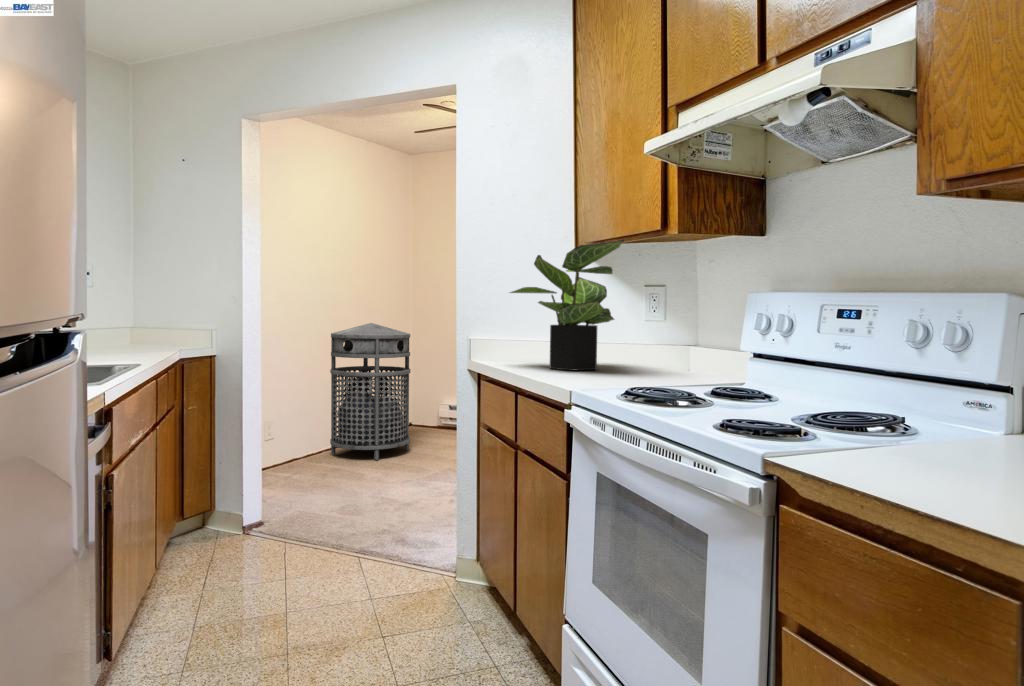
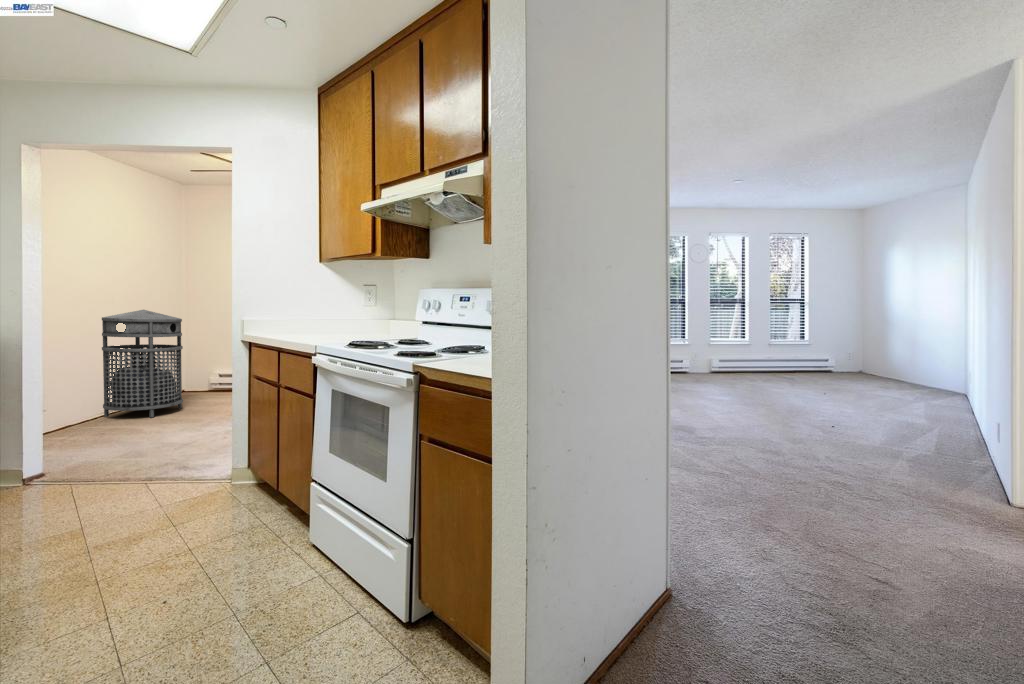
potted plant: present [510,240,624,370] -> none [269,257,350,336]

